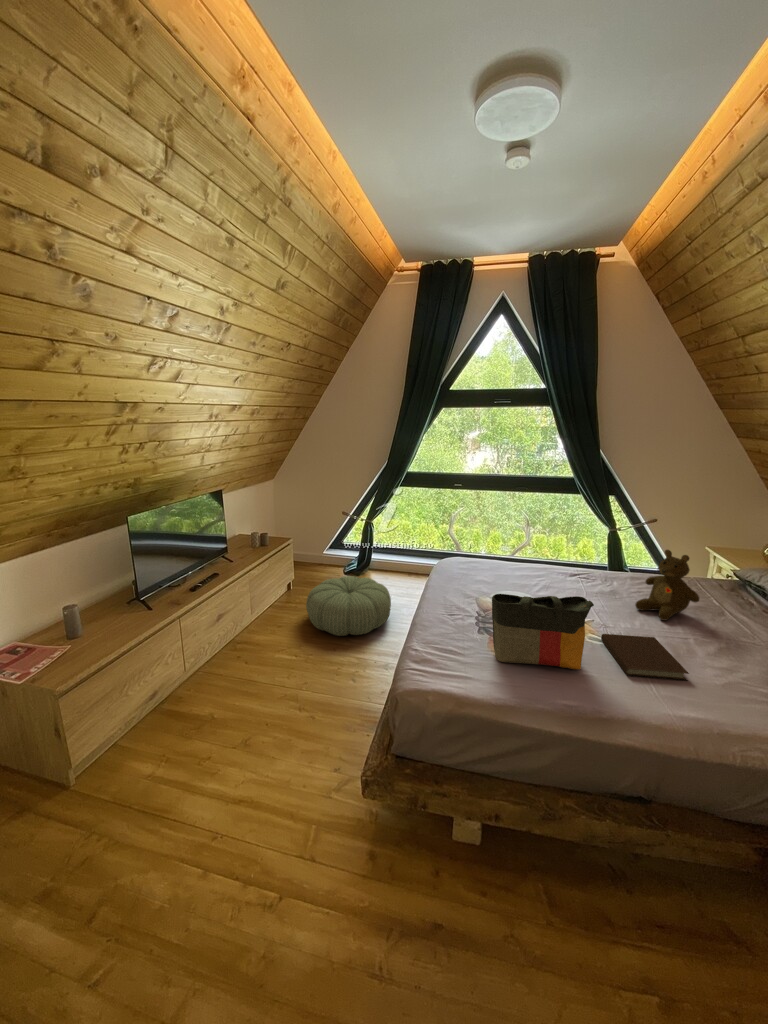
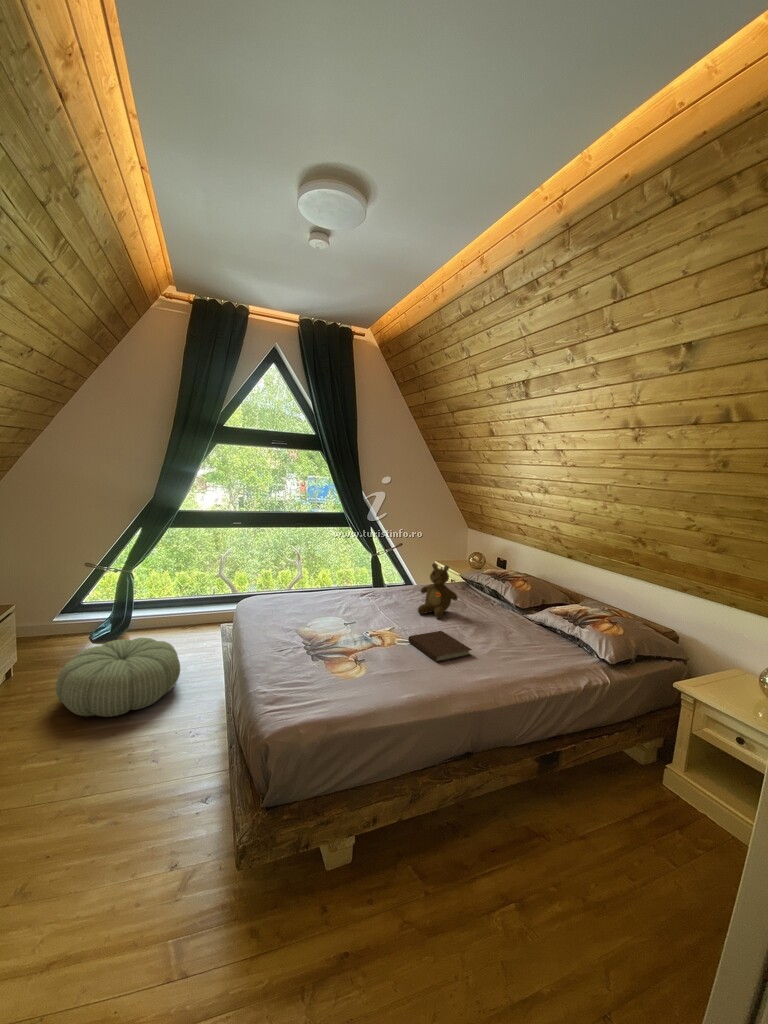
tote bag: present [492,594,594,670] -> none [334,605,413,678]

